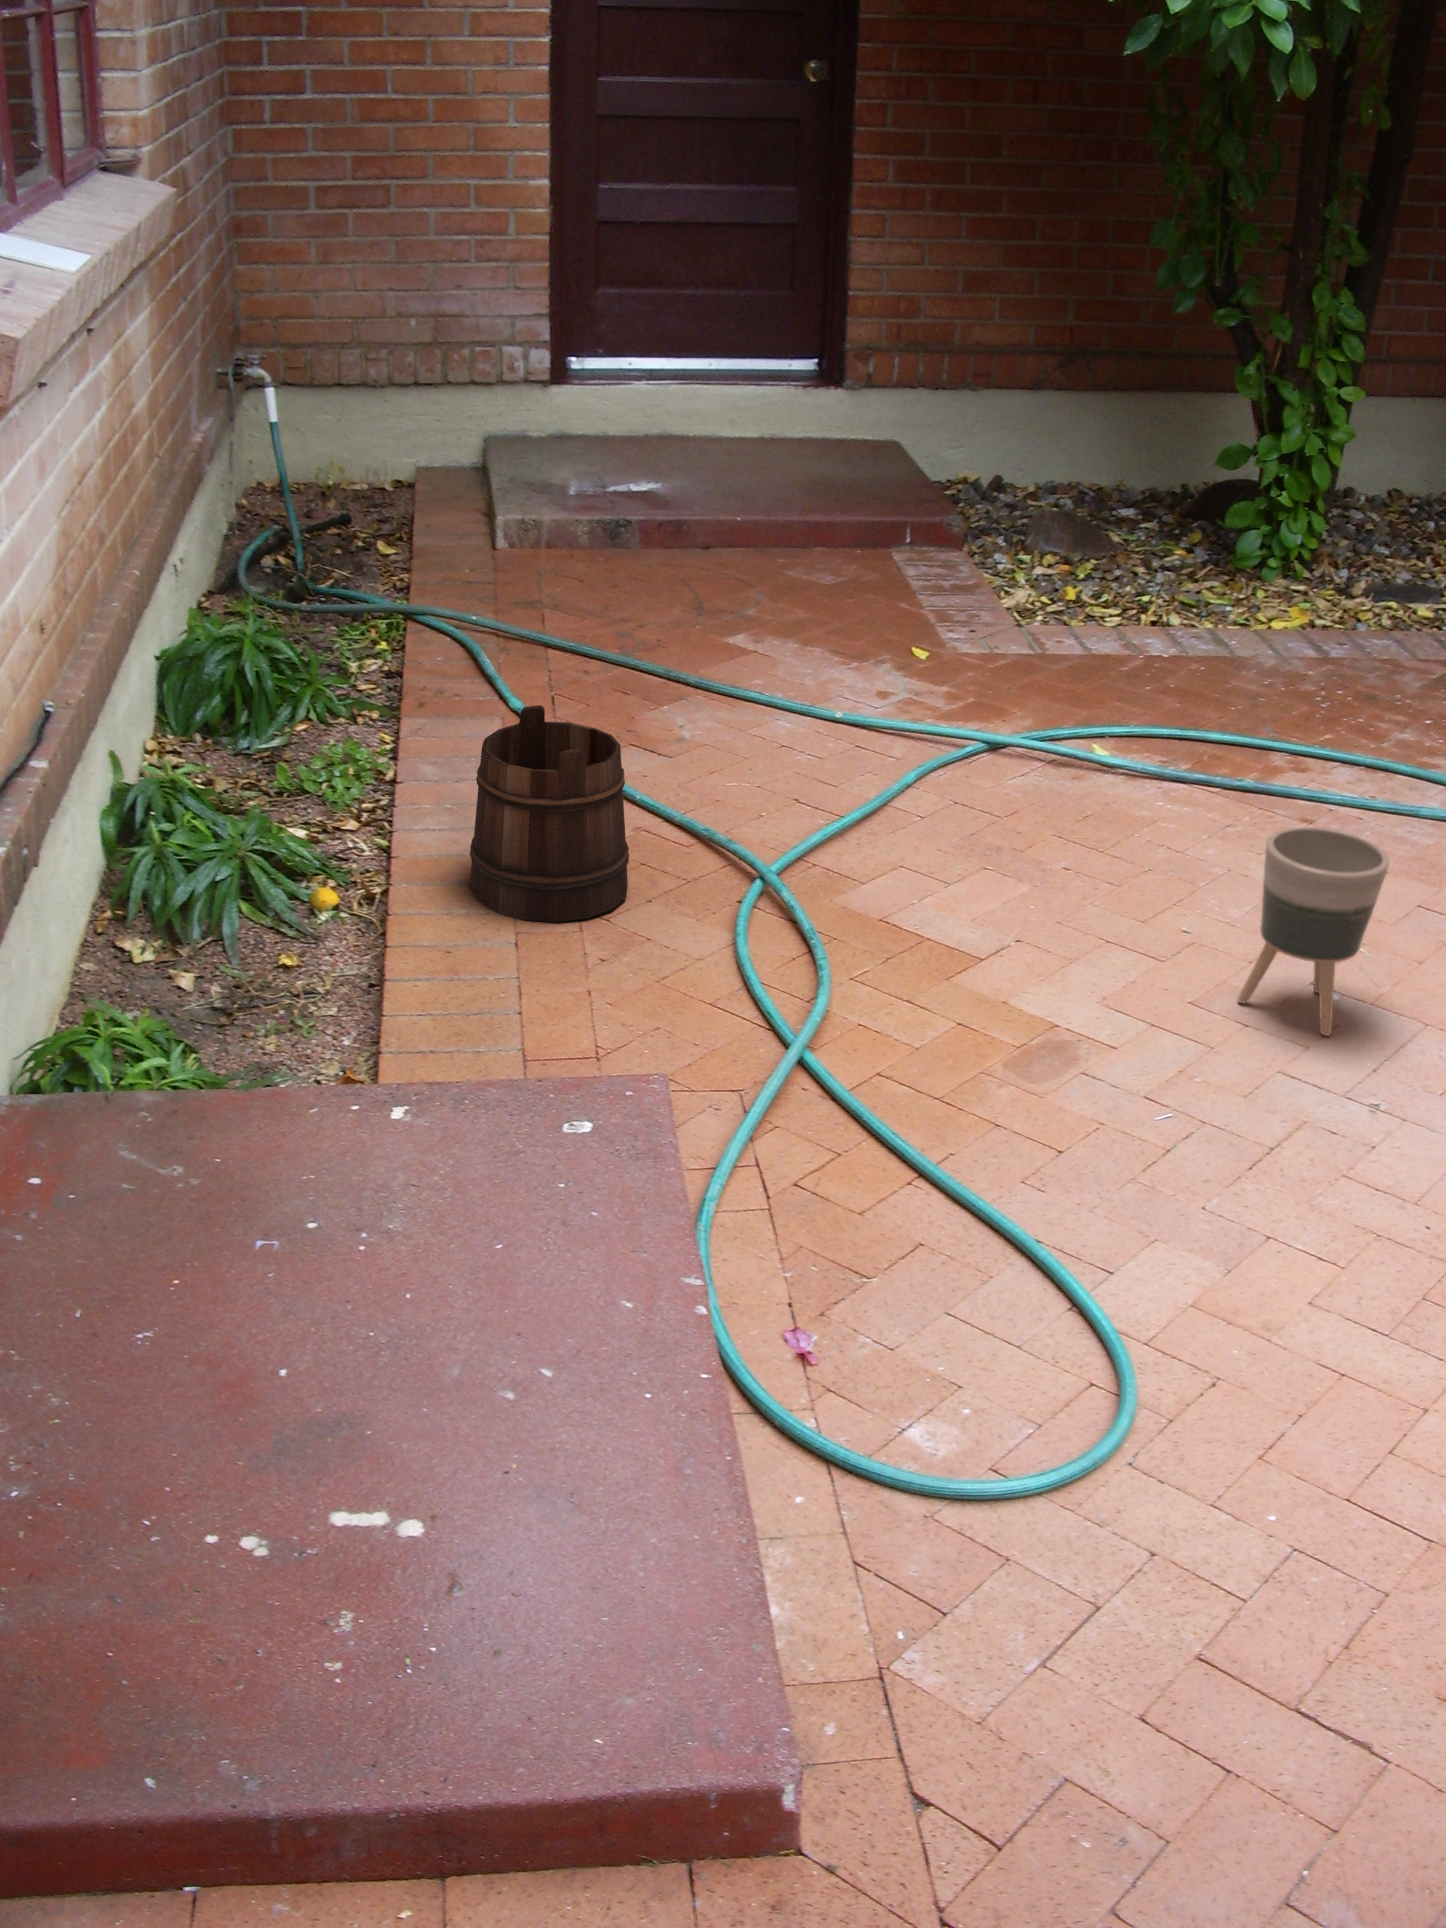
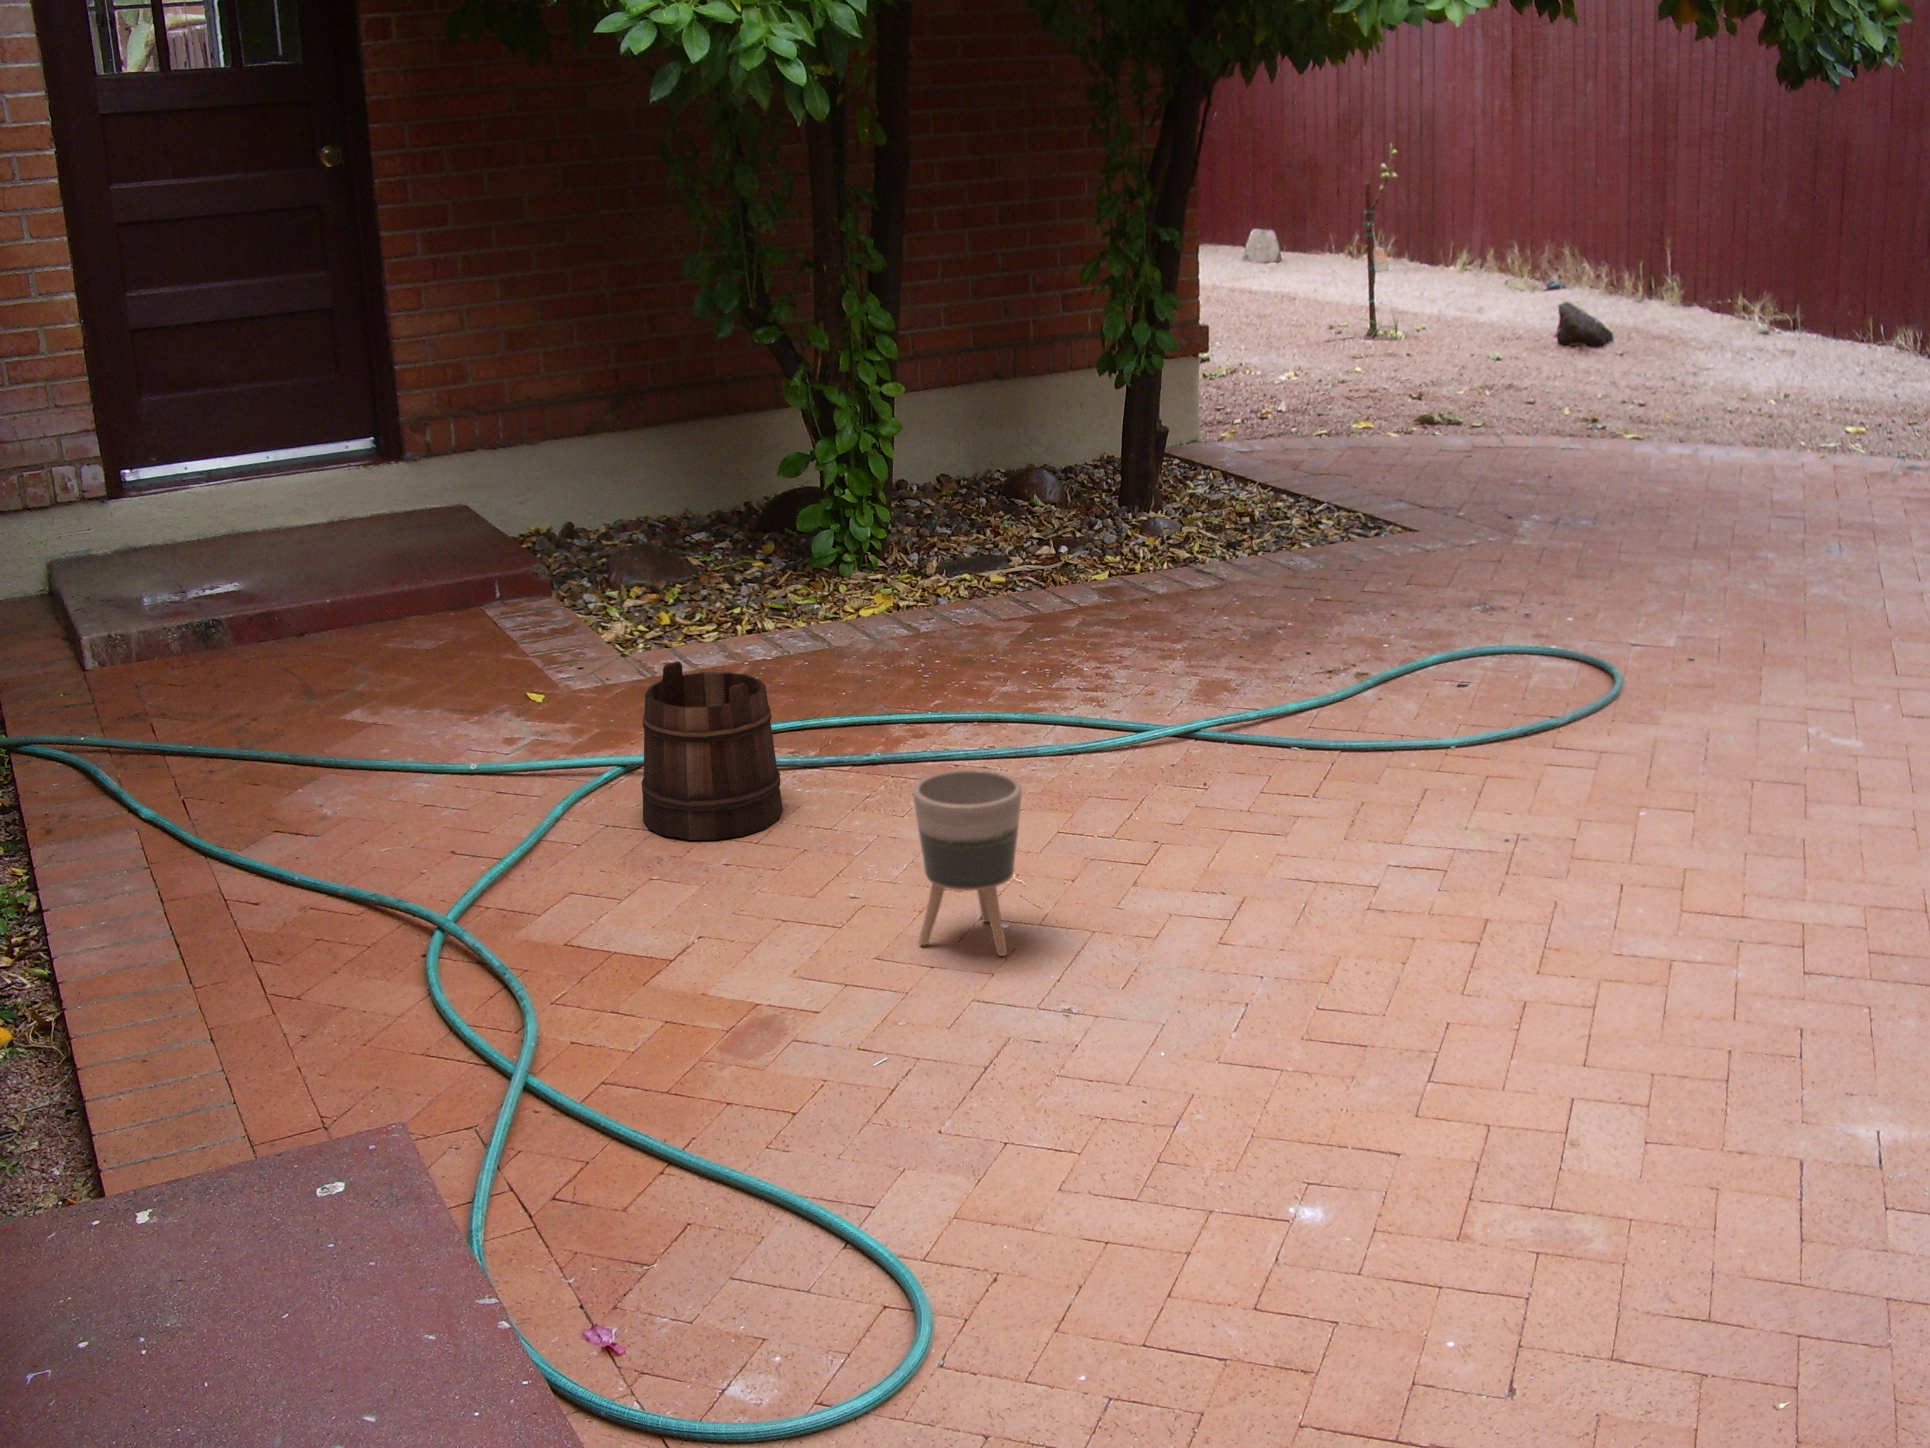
bucket: present [470,705,629,922] -> present [642,661,783,840]

